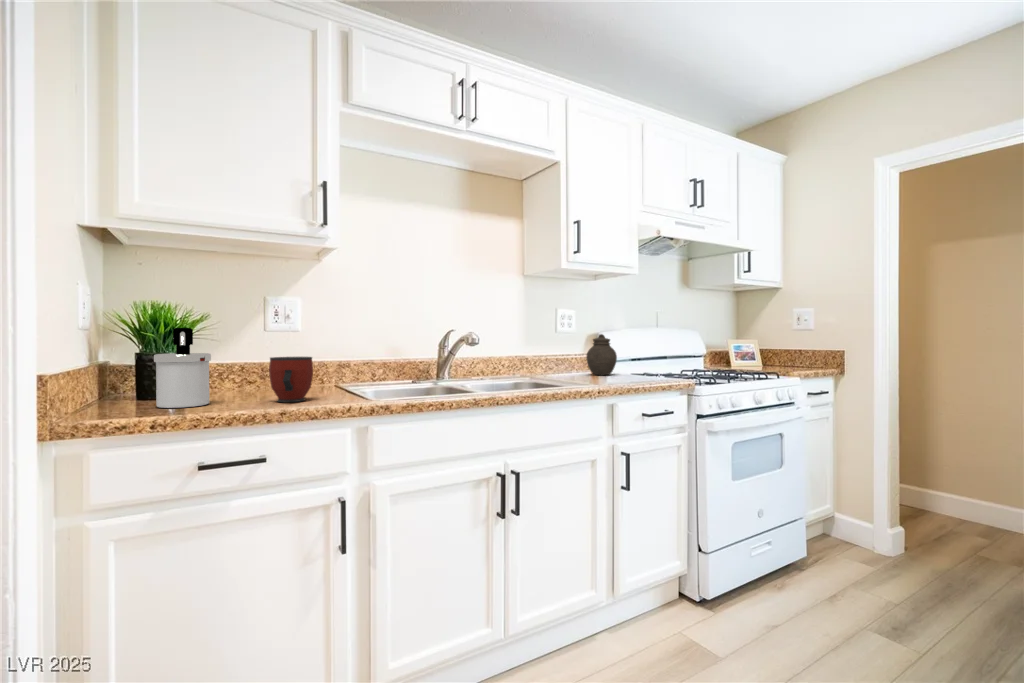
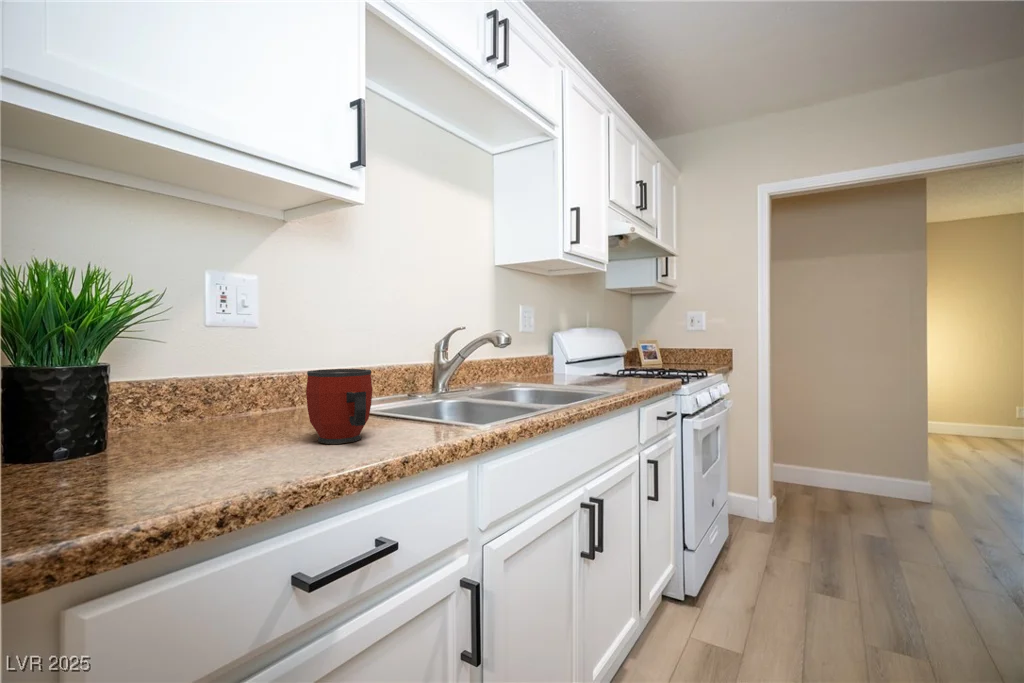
soap dispenser: present [154,328,211,408] -> none [99,321,211,478]
jar: present [586,334,617,375] -> none [546,336,577,378]

